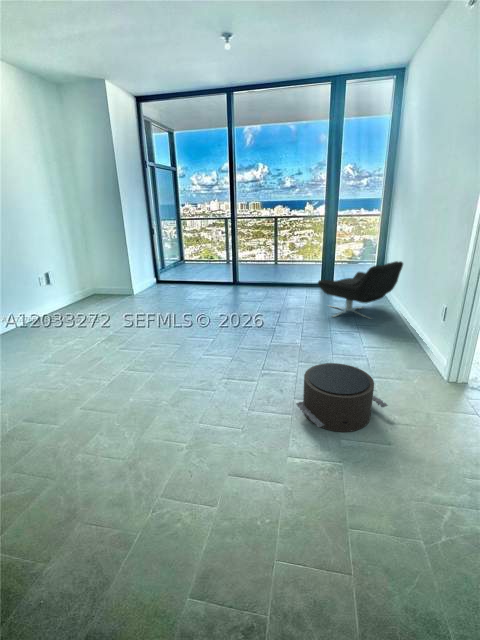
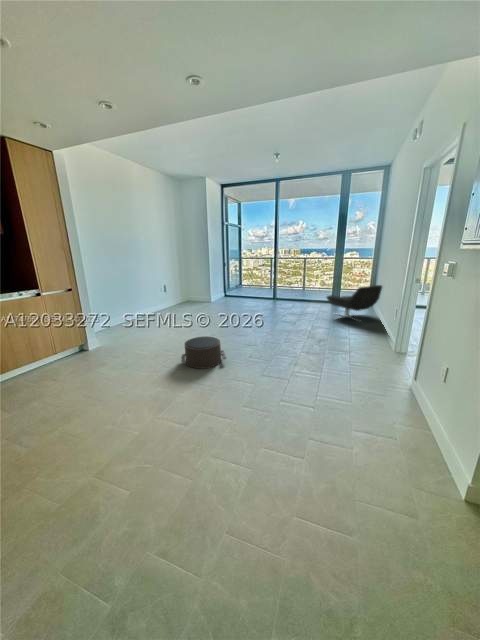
pouf: present [297,363,388,432] -> present [181,336,227,369]

